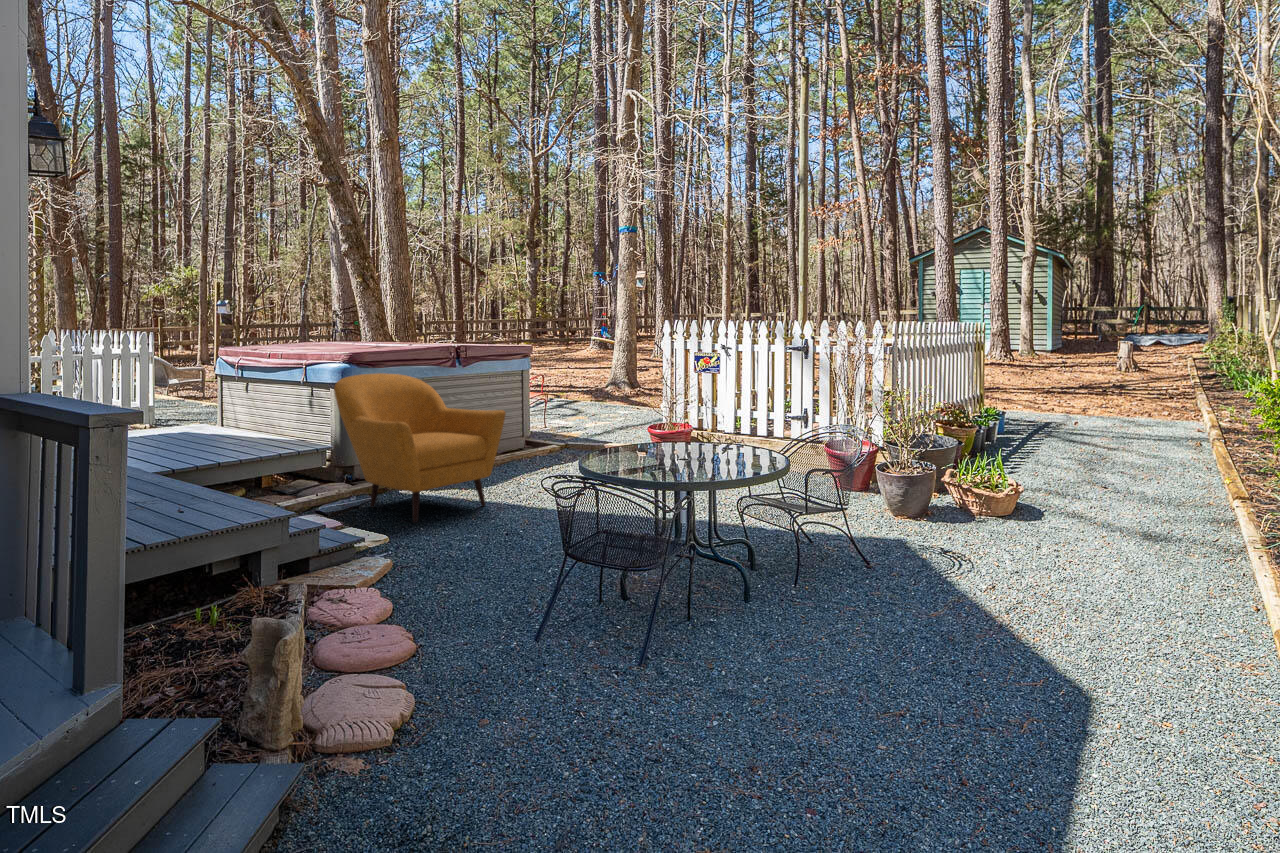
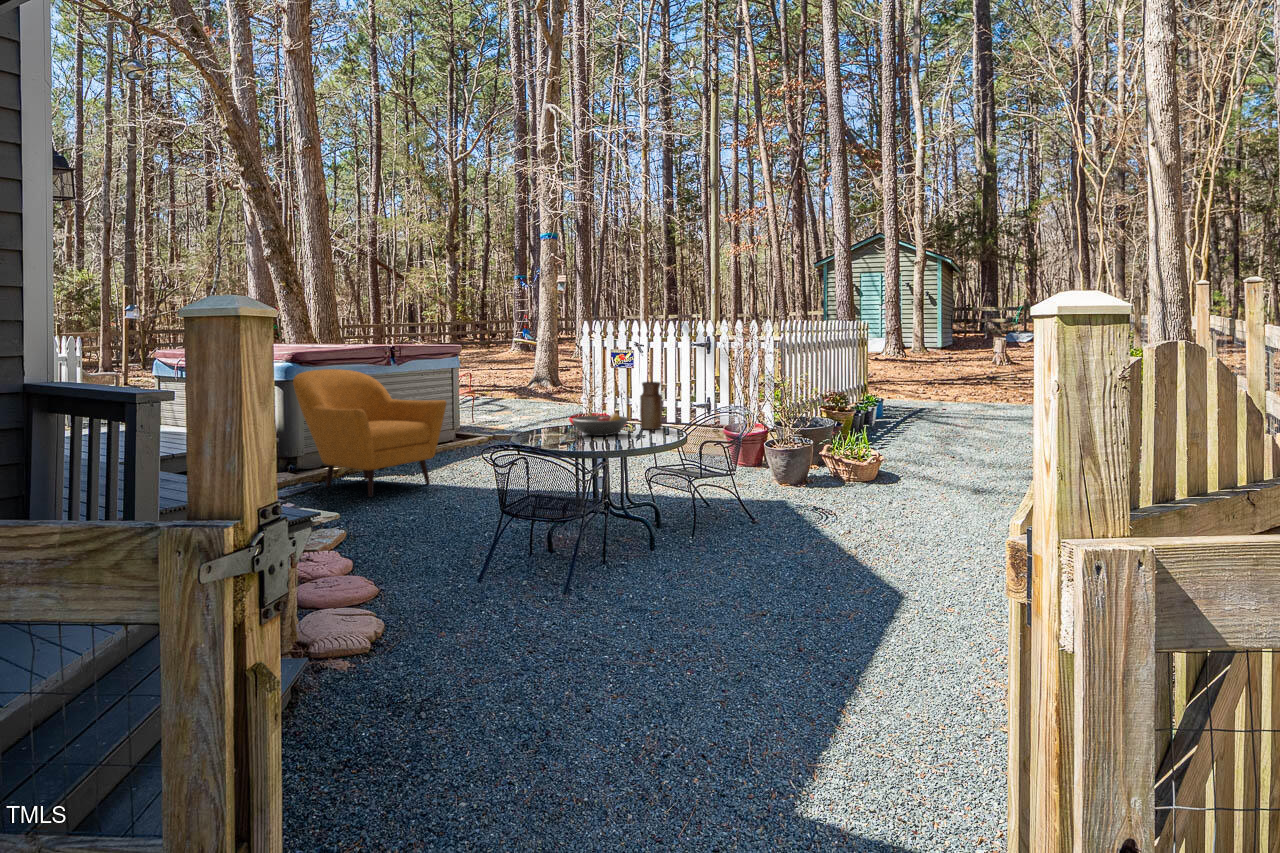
vase: none [734,398,761,458] -> present [640,382,662,430]
fruit bowl: none [647,437,720,467] -> present [572,413,628,436]

